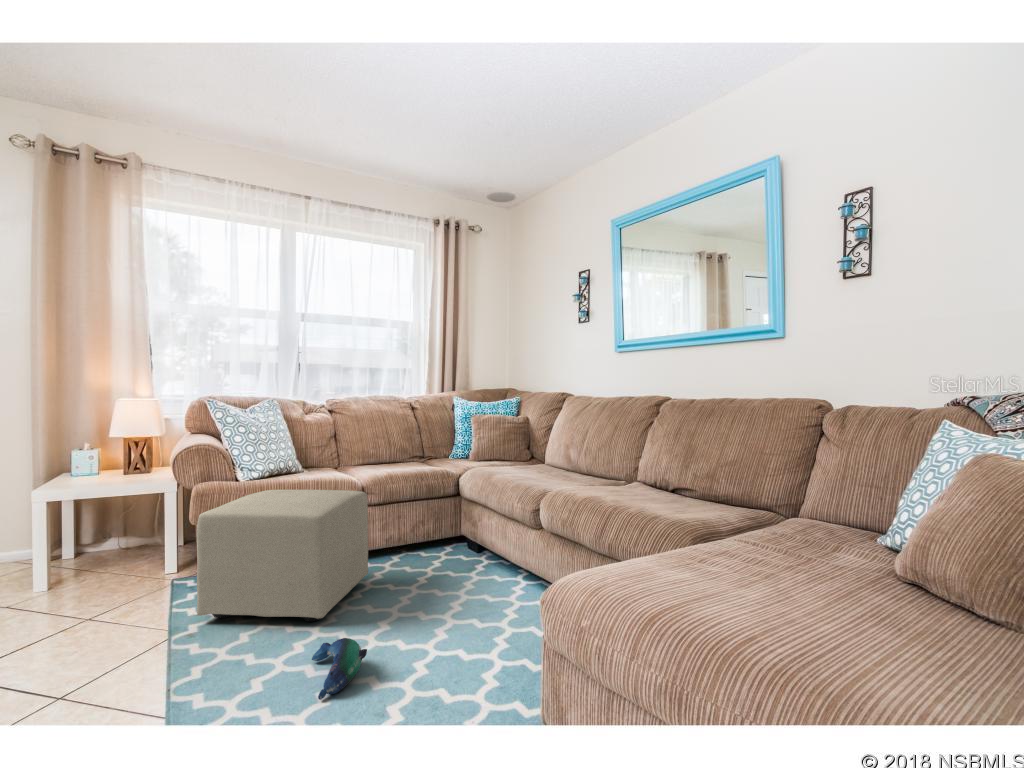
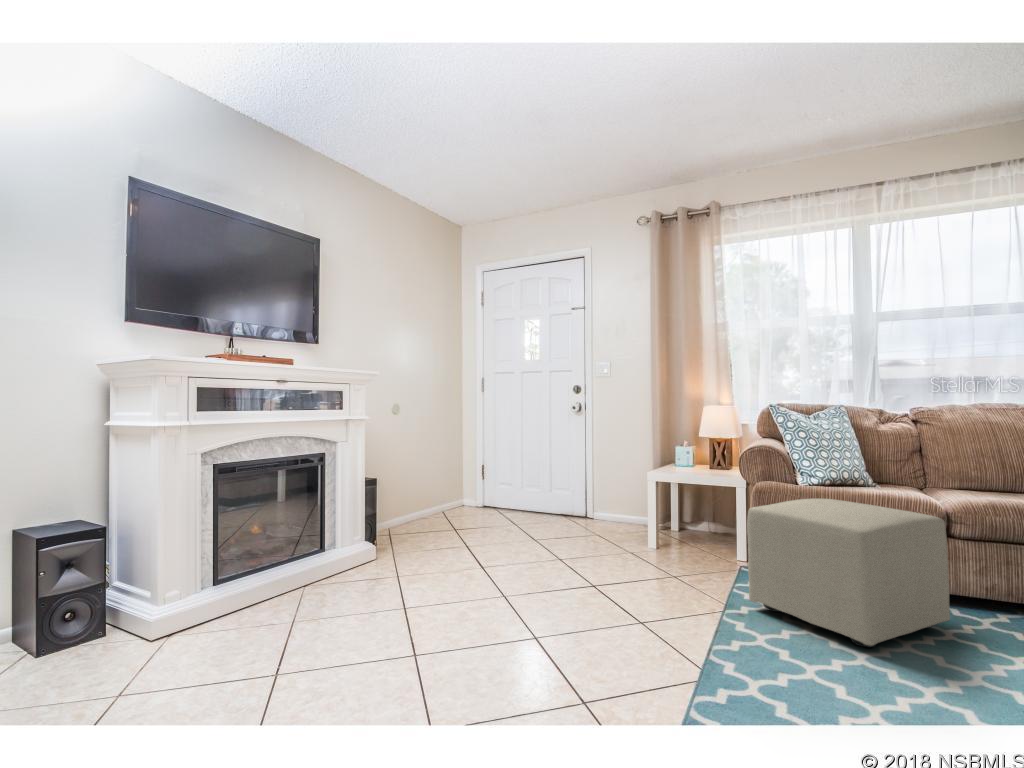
plush toy: present [312,638,367,700] -> none [838,669,908,725]

